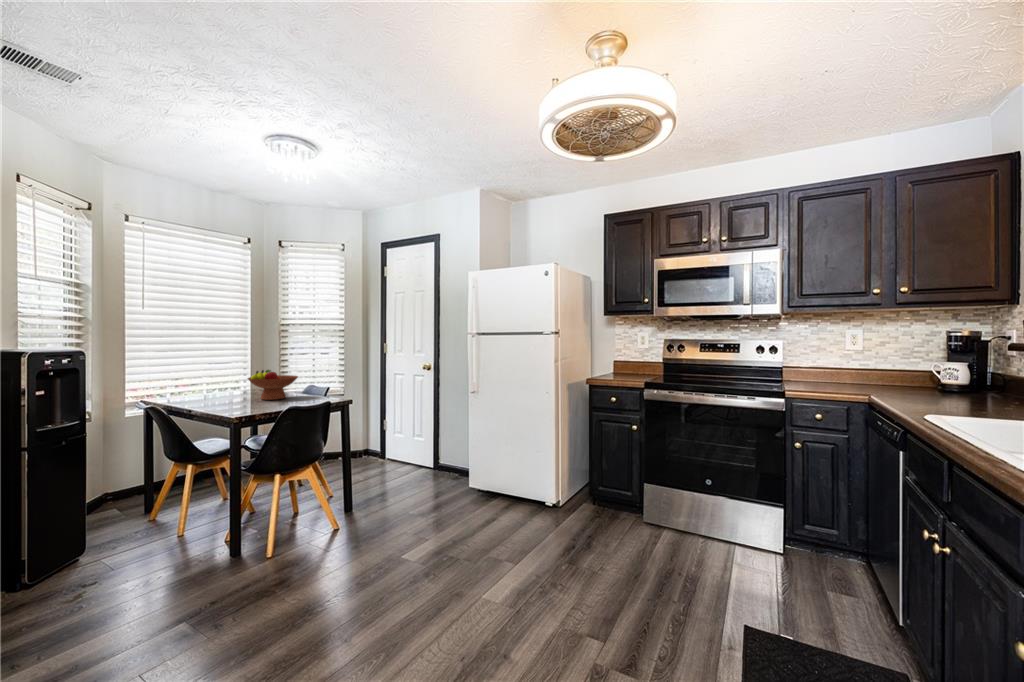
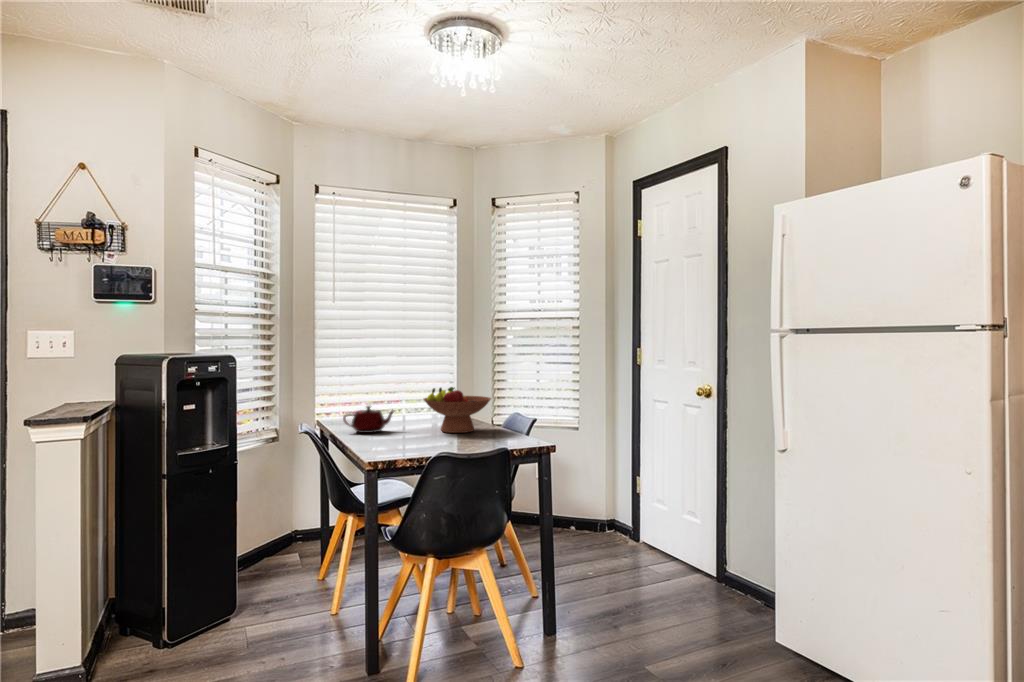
teapot: none [181,385,225,405] -> present [343,406,394,433]

